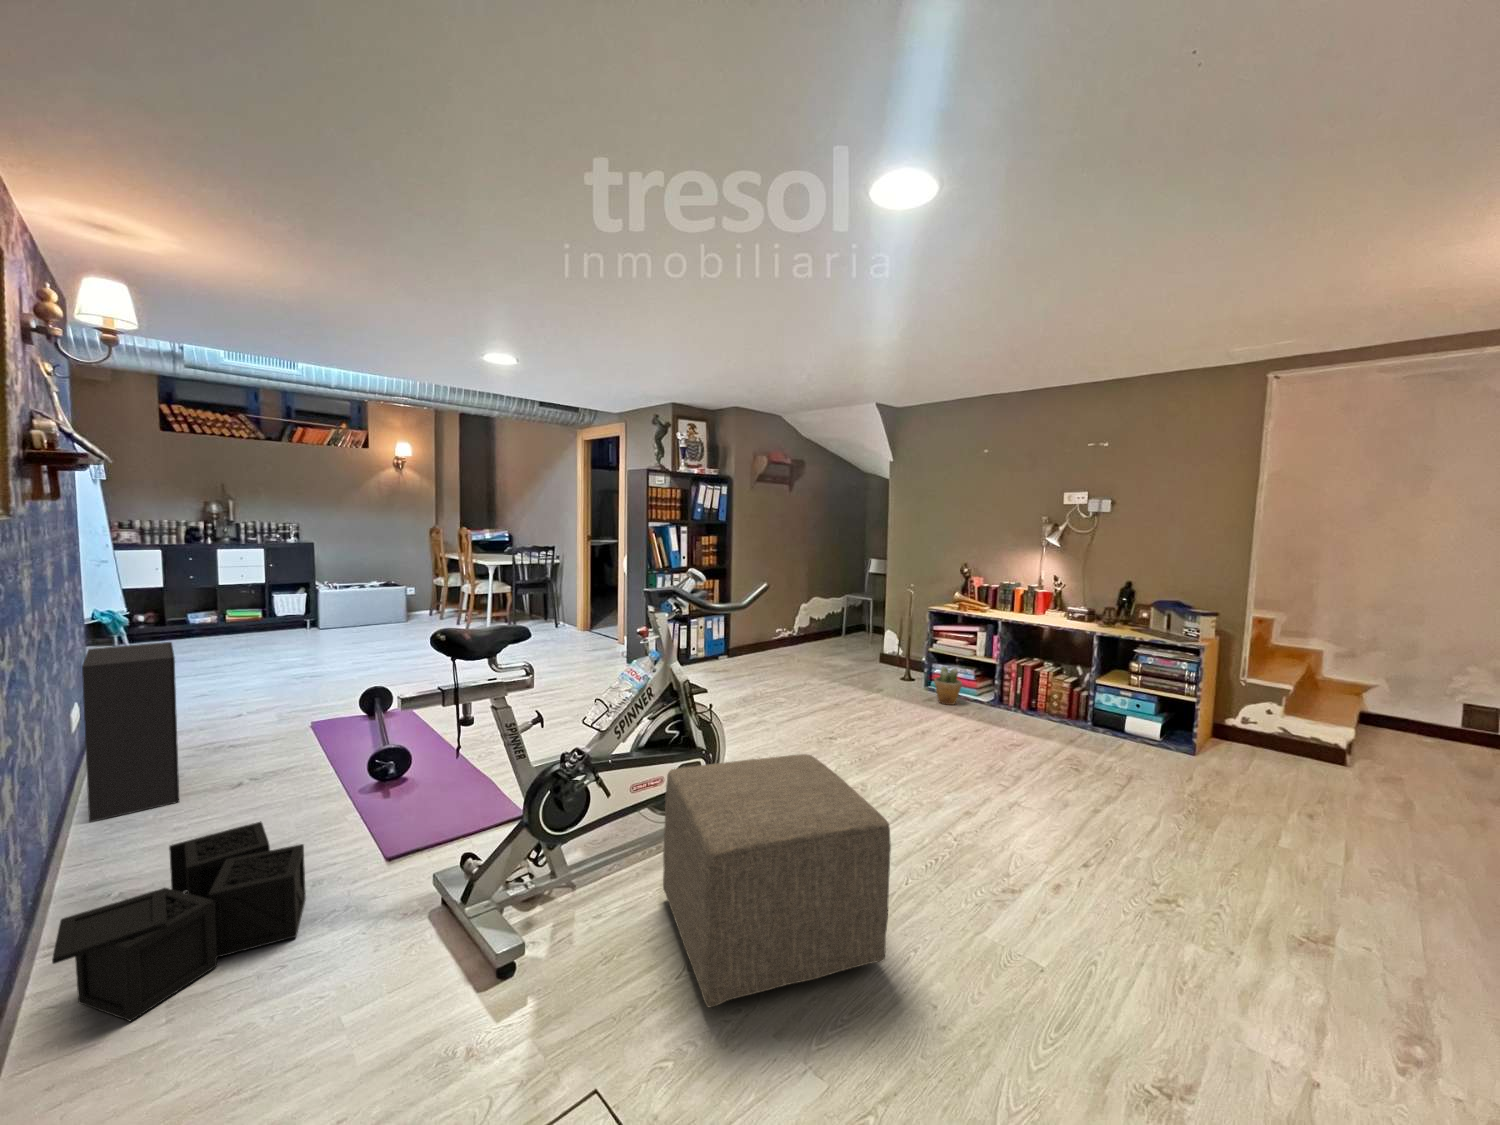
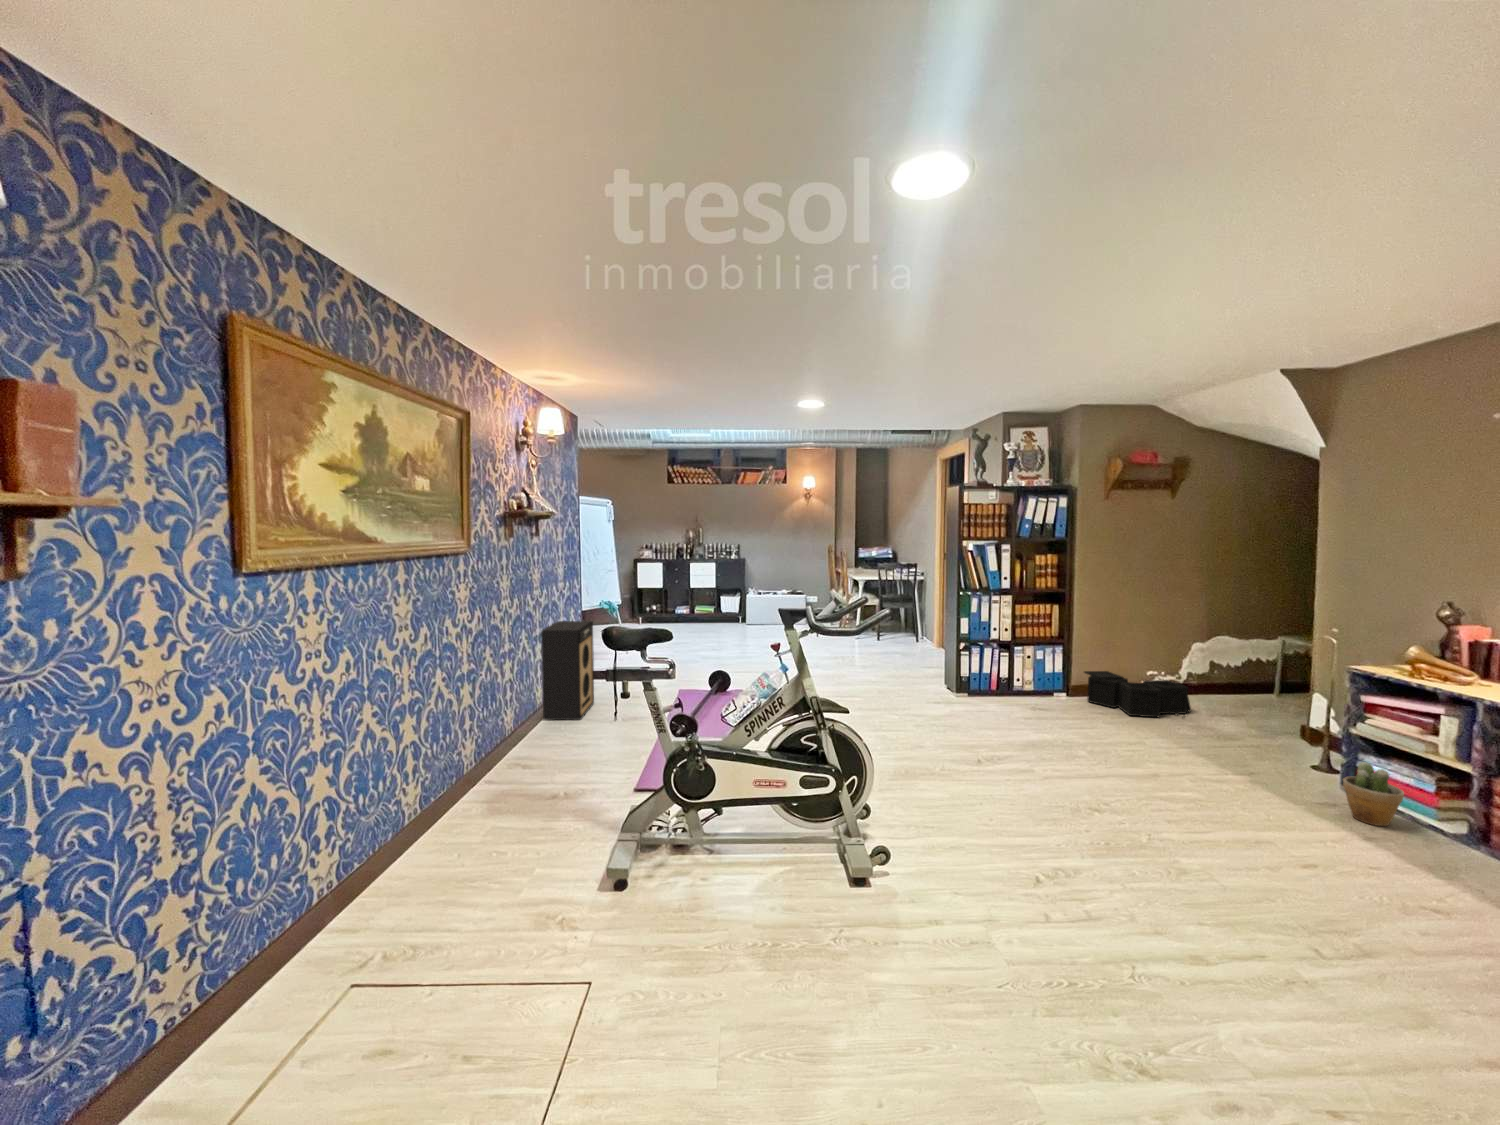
ottoman: present [663,754,891,1008] -> none [675,770,893,1034]
storage bin: present [52,821,306,1021] -> present [1084,671,1191,717]

